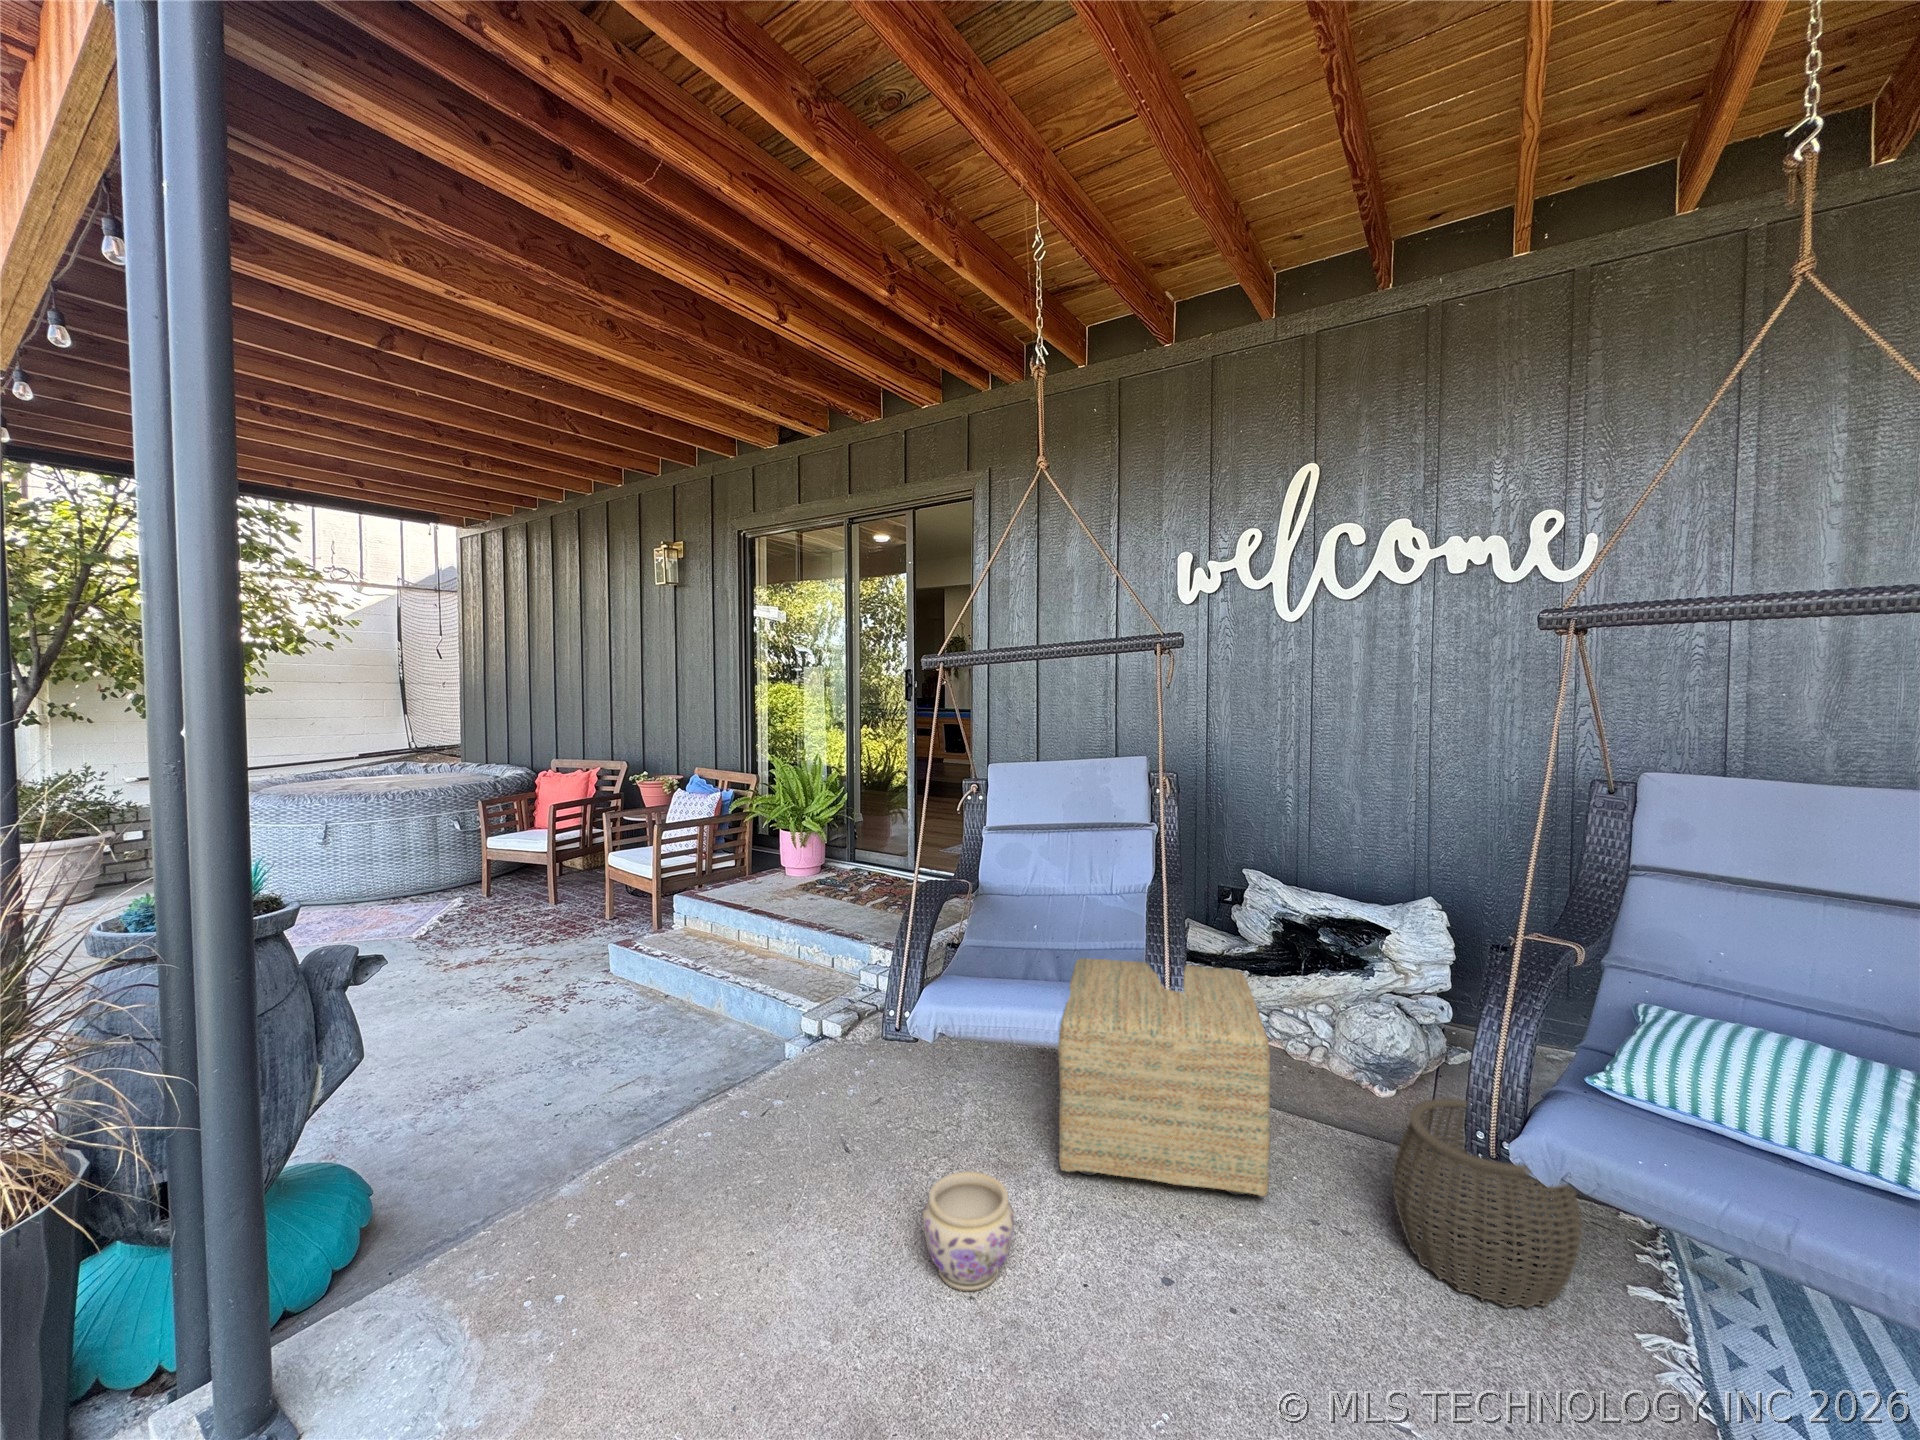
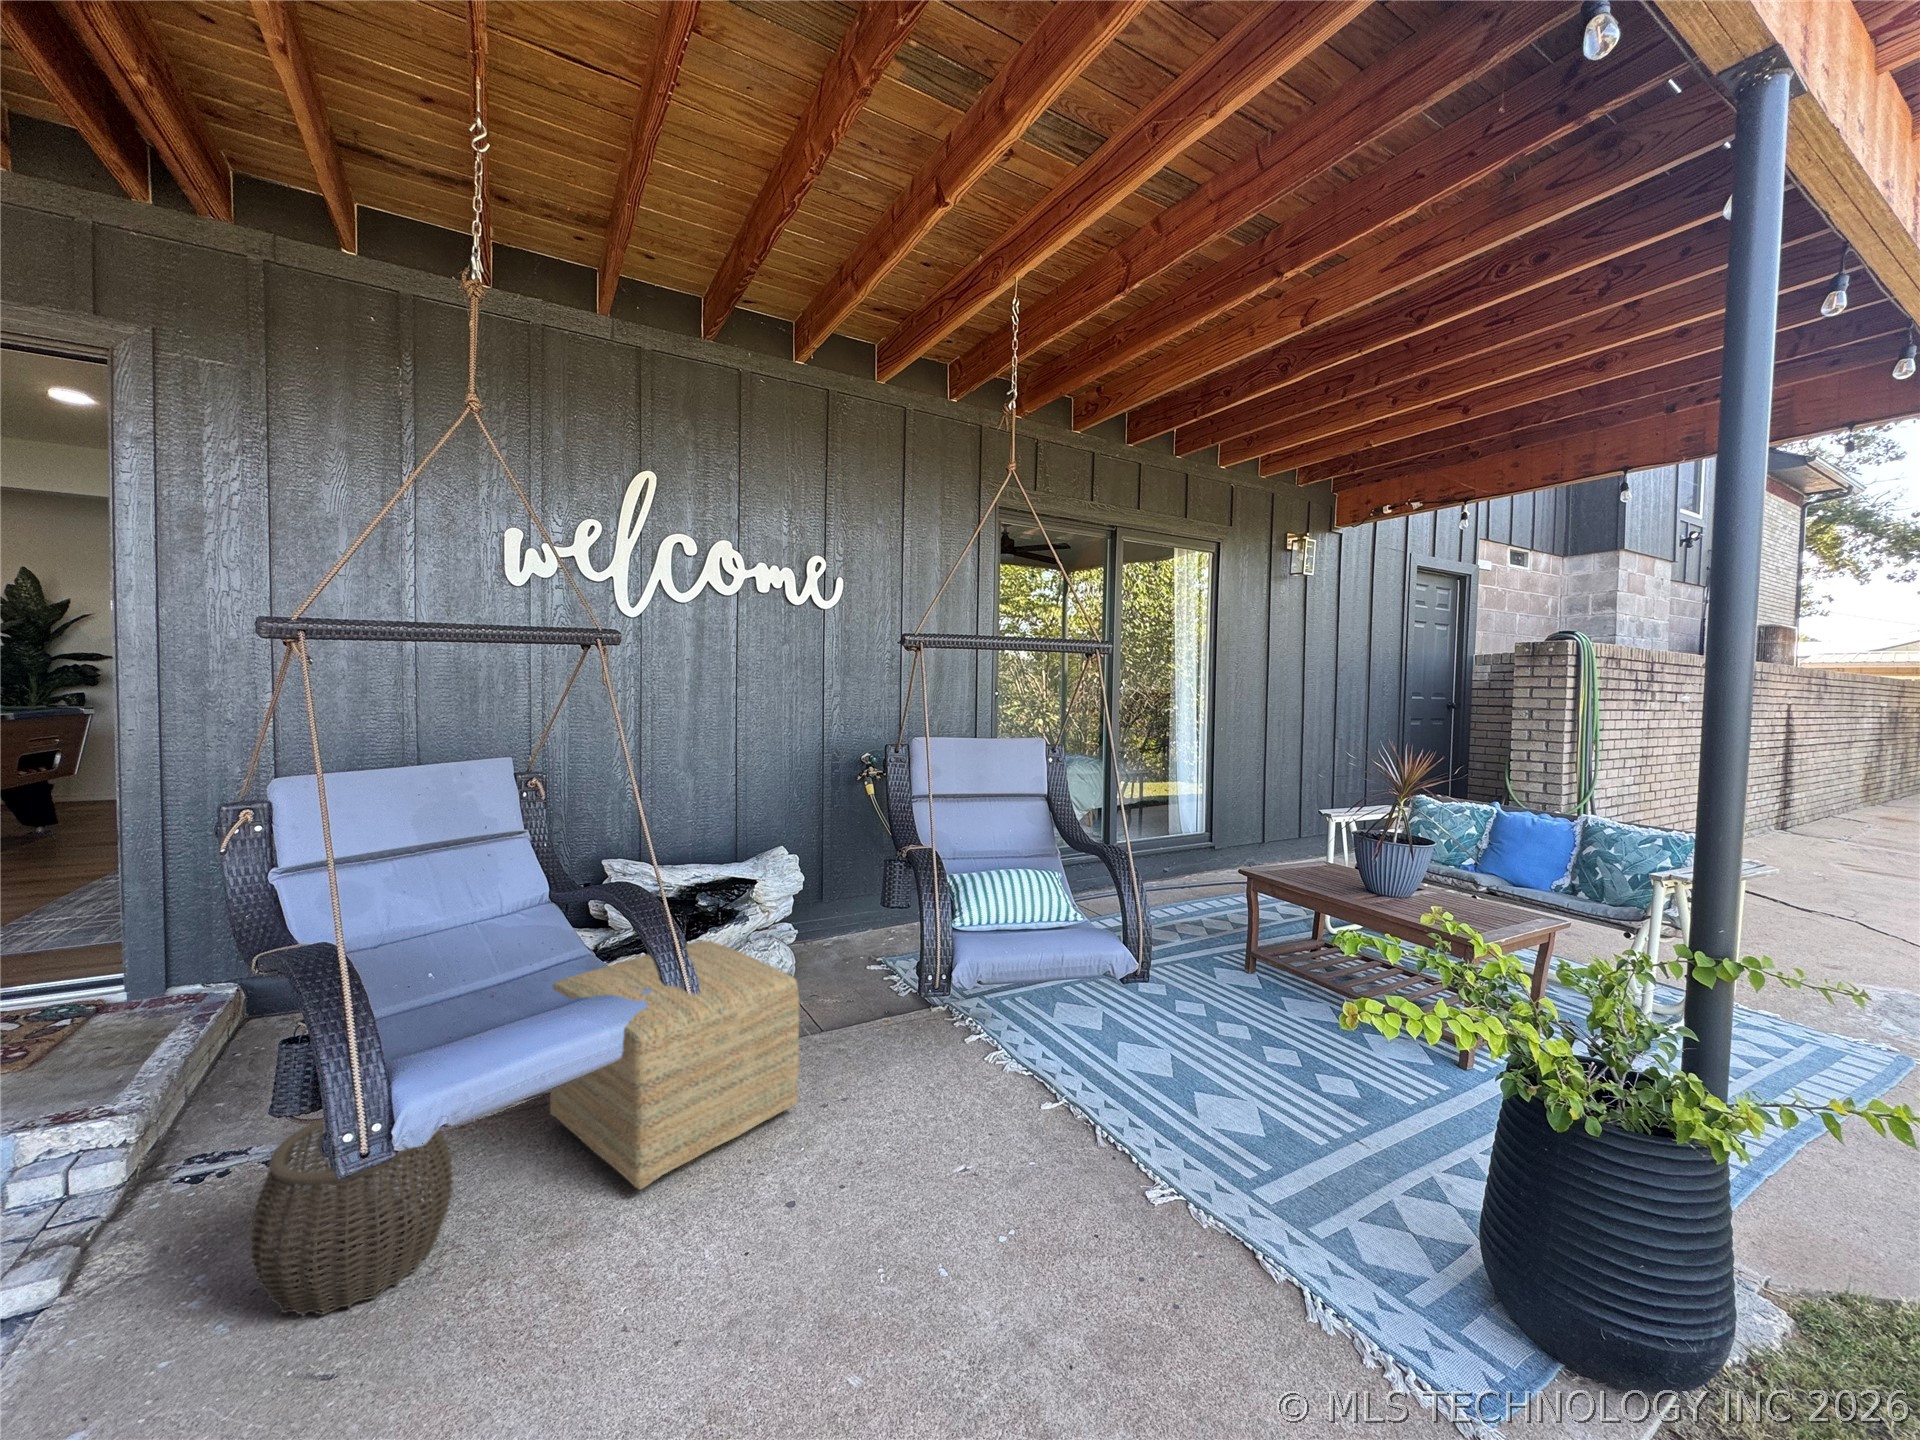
woven basket: present [1392,1099,1583,1309] -> present [249,1119,453,1315]
planter: present [923,1171,1014,1292] -> none [594,1216,701,1354]

